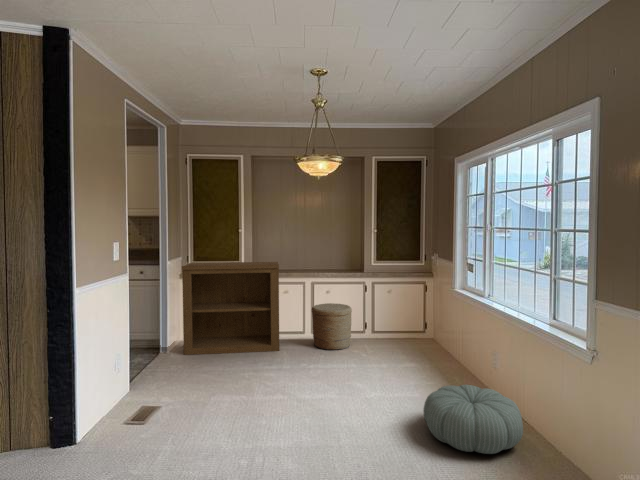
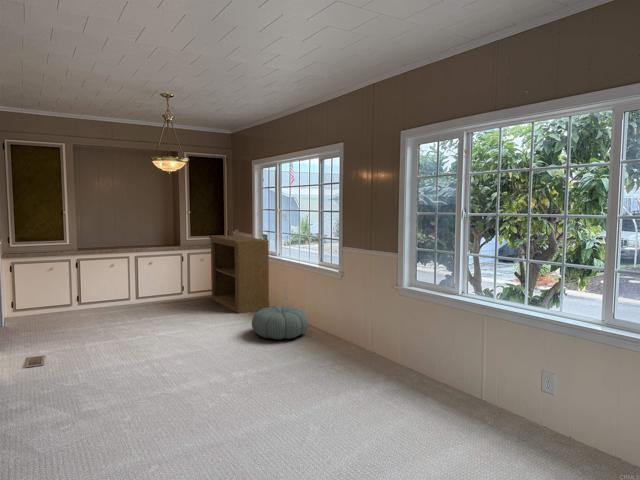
bookshelf: present [182,262,279,355] -> present [209,236,269,313]
woven basket: present [312,303,352,350] -> none [141,272,176,308]

